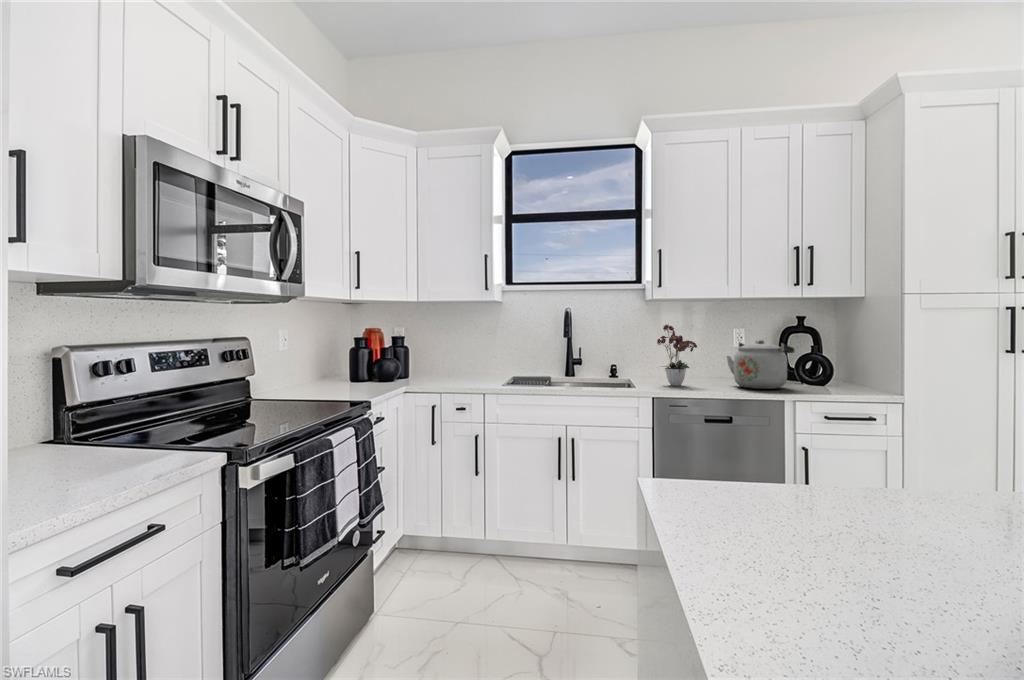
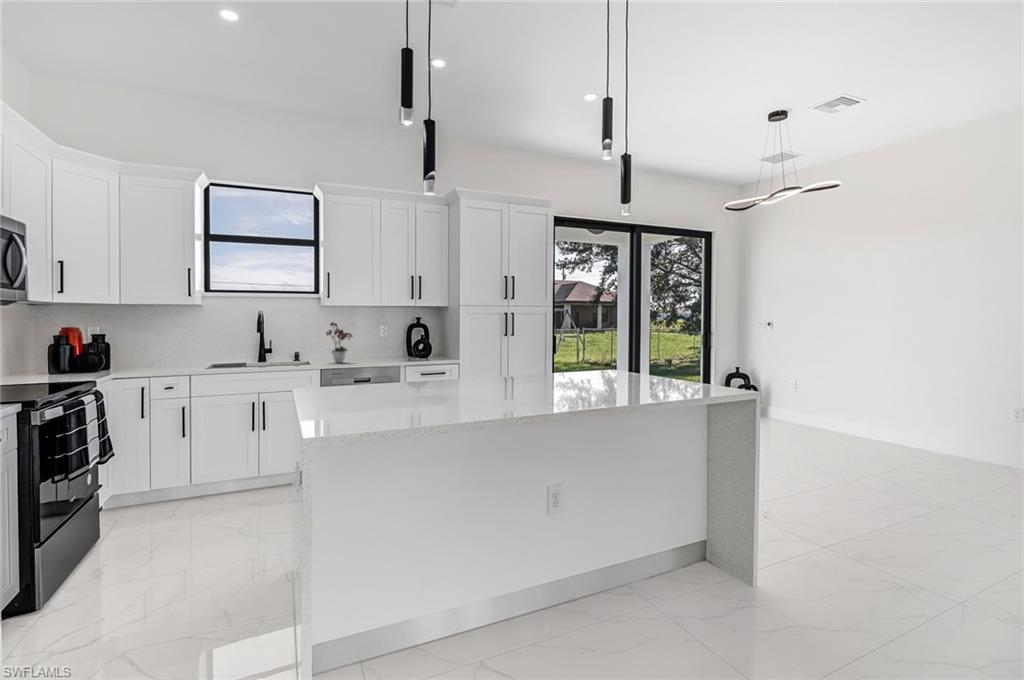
kettle: present [727,340,794,389] -> none [372,332,411,362]

